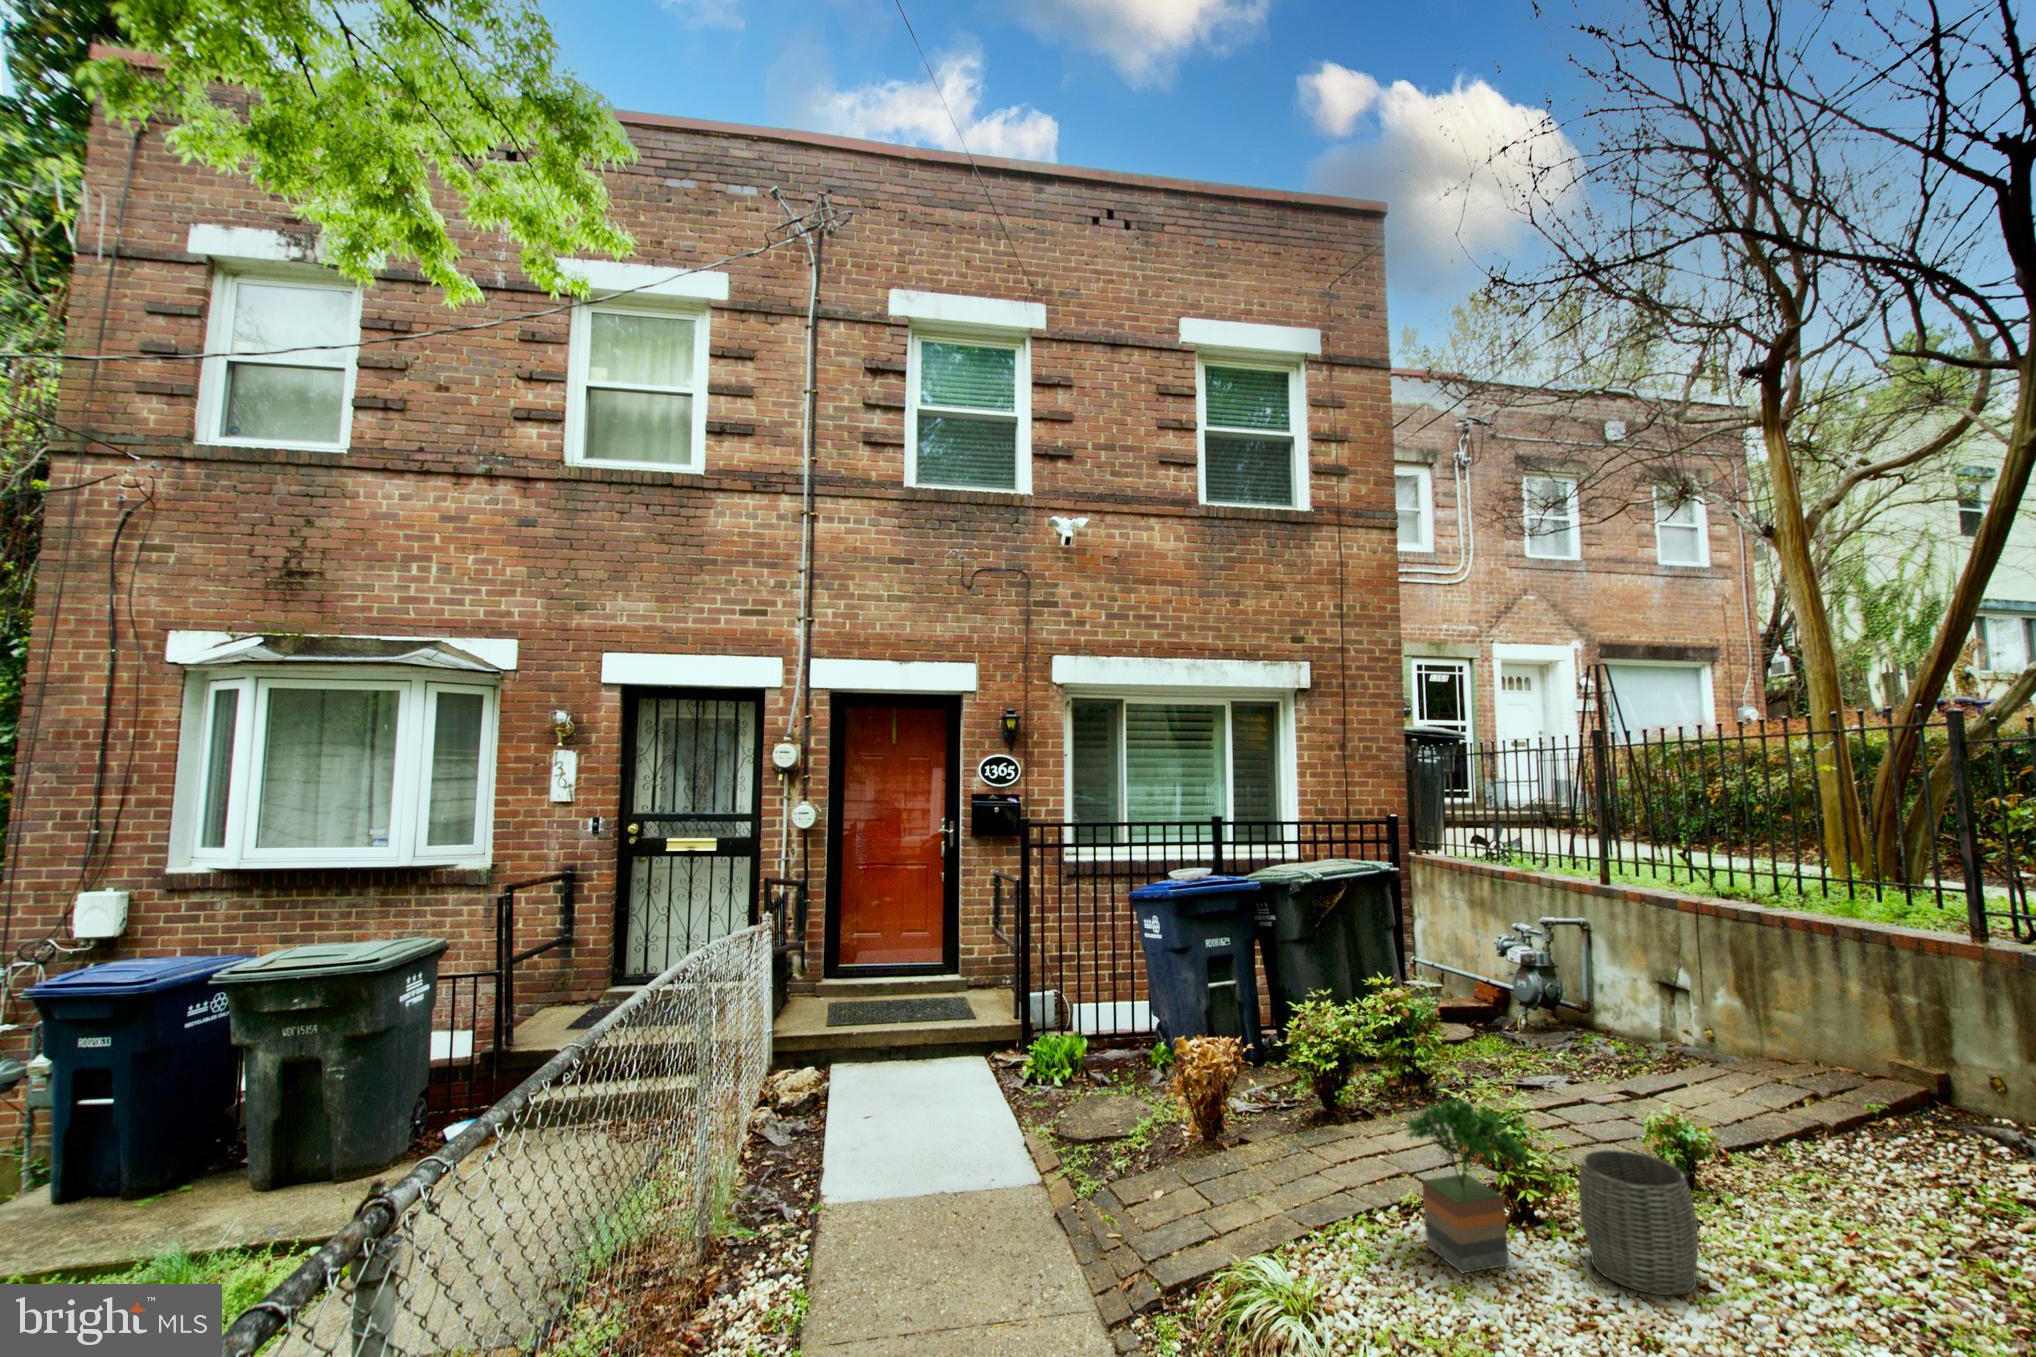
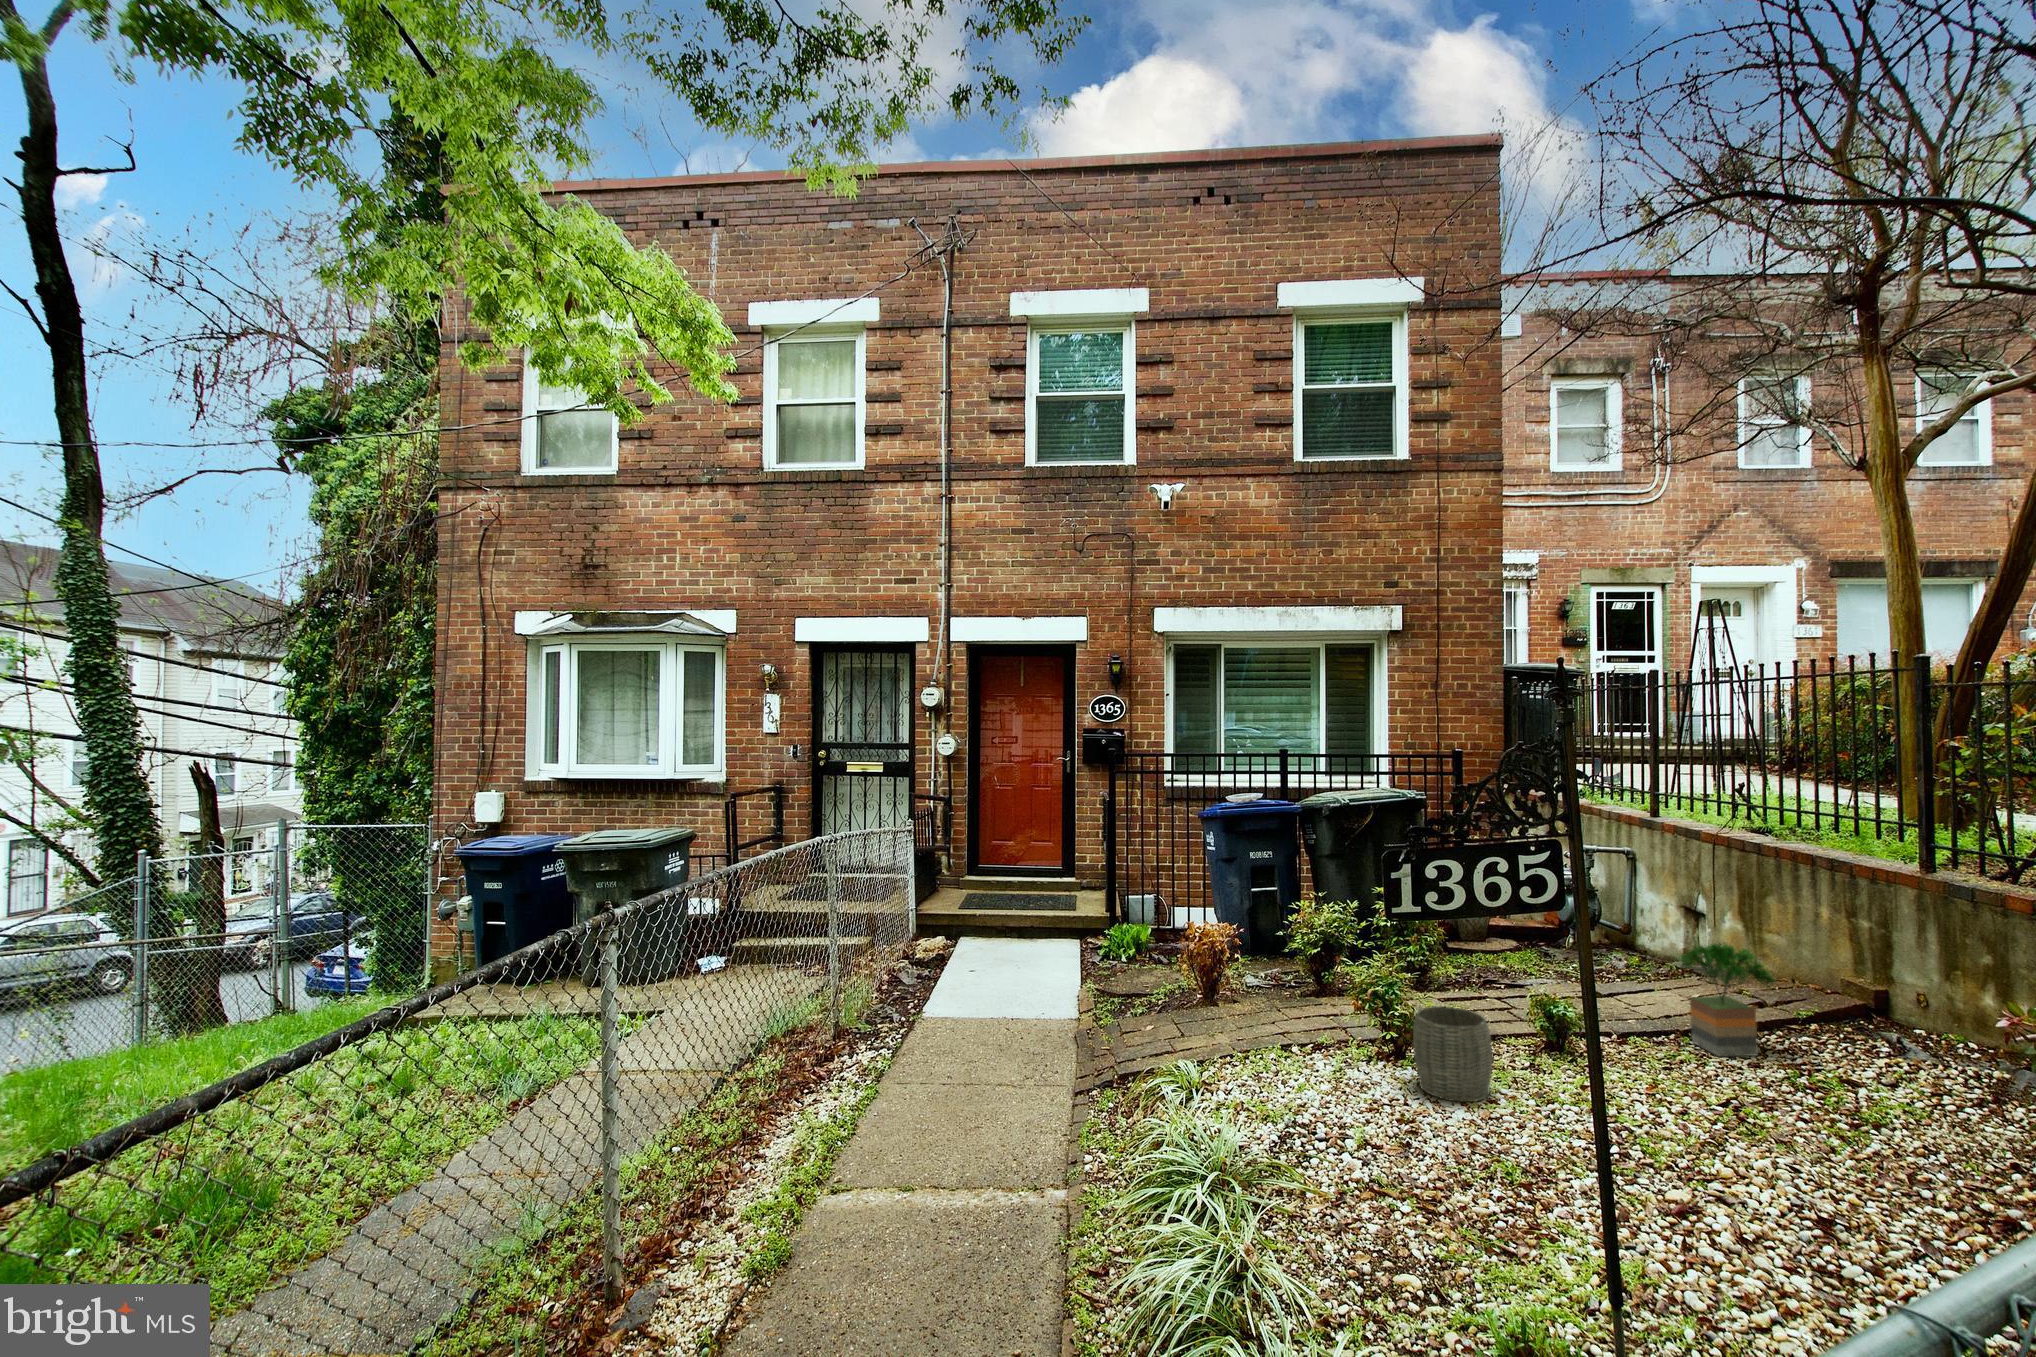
potted tree: present [1408,1099,1526,1273] -> present [1680,943,1774,1057]

